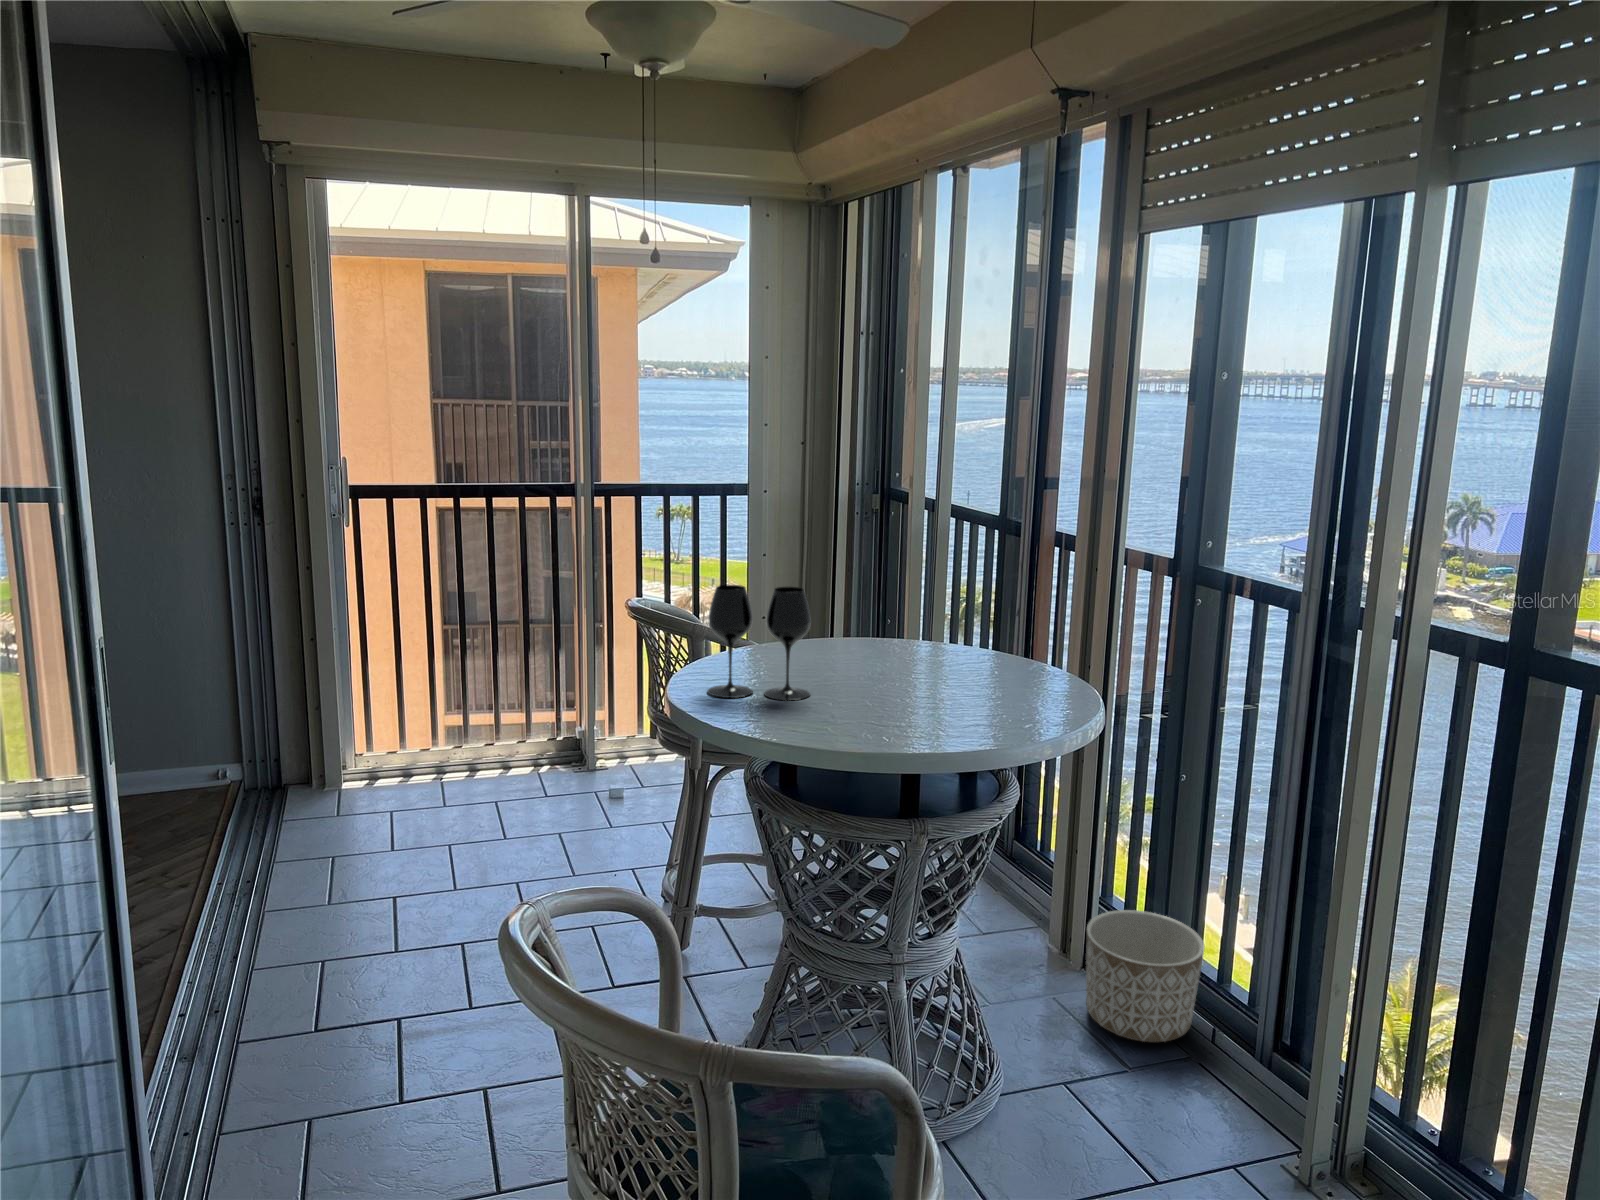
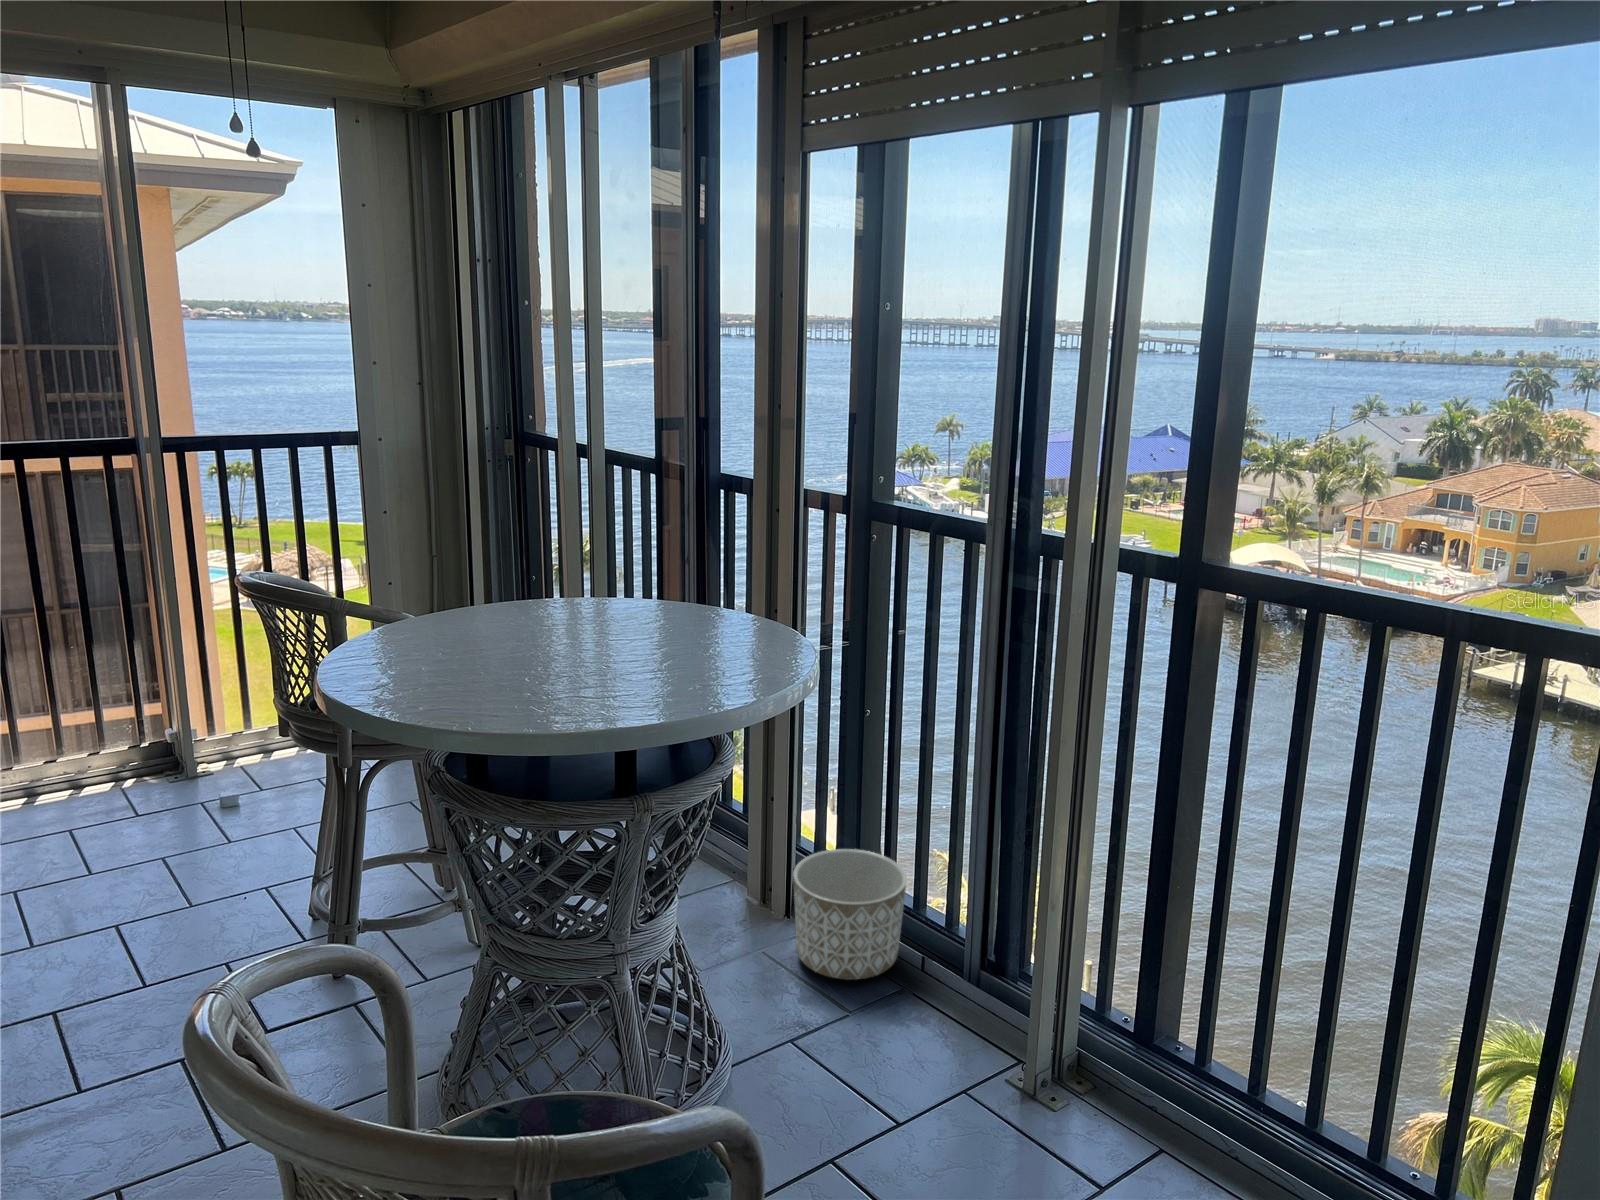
wine glass: present [707,585,811,700] -> none [358,547,491,685]

